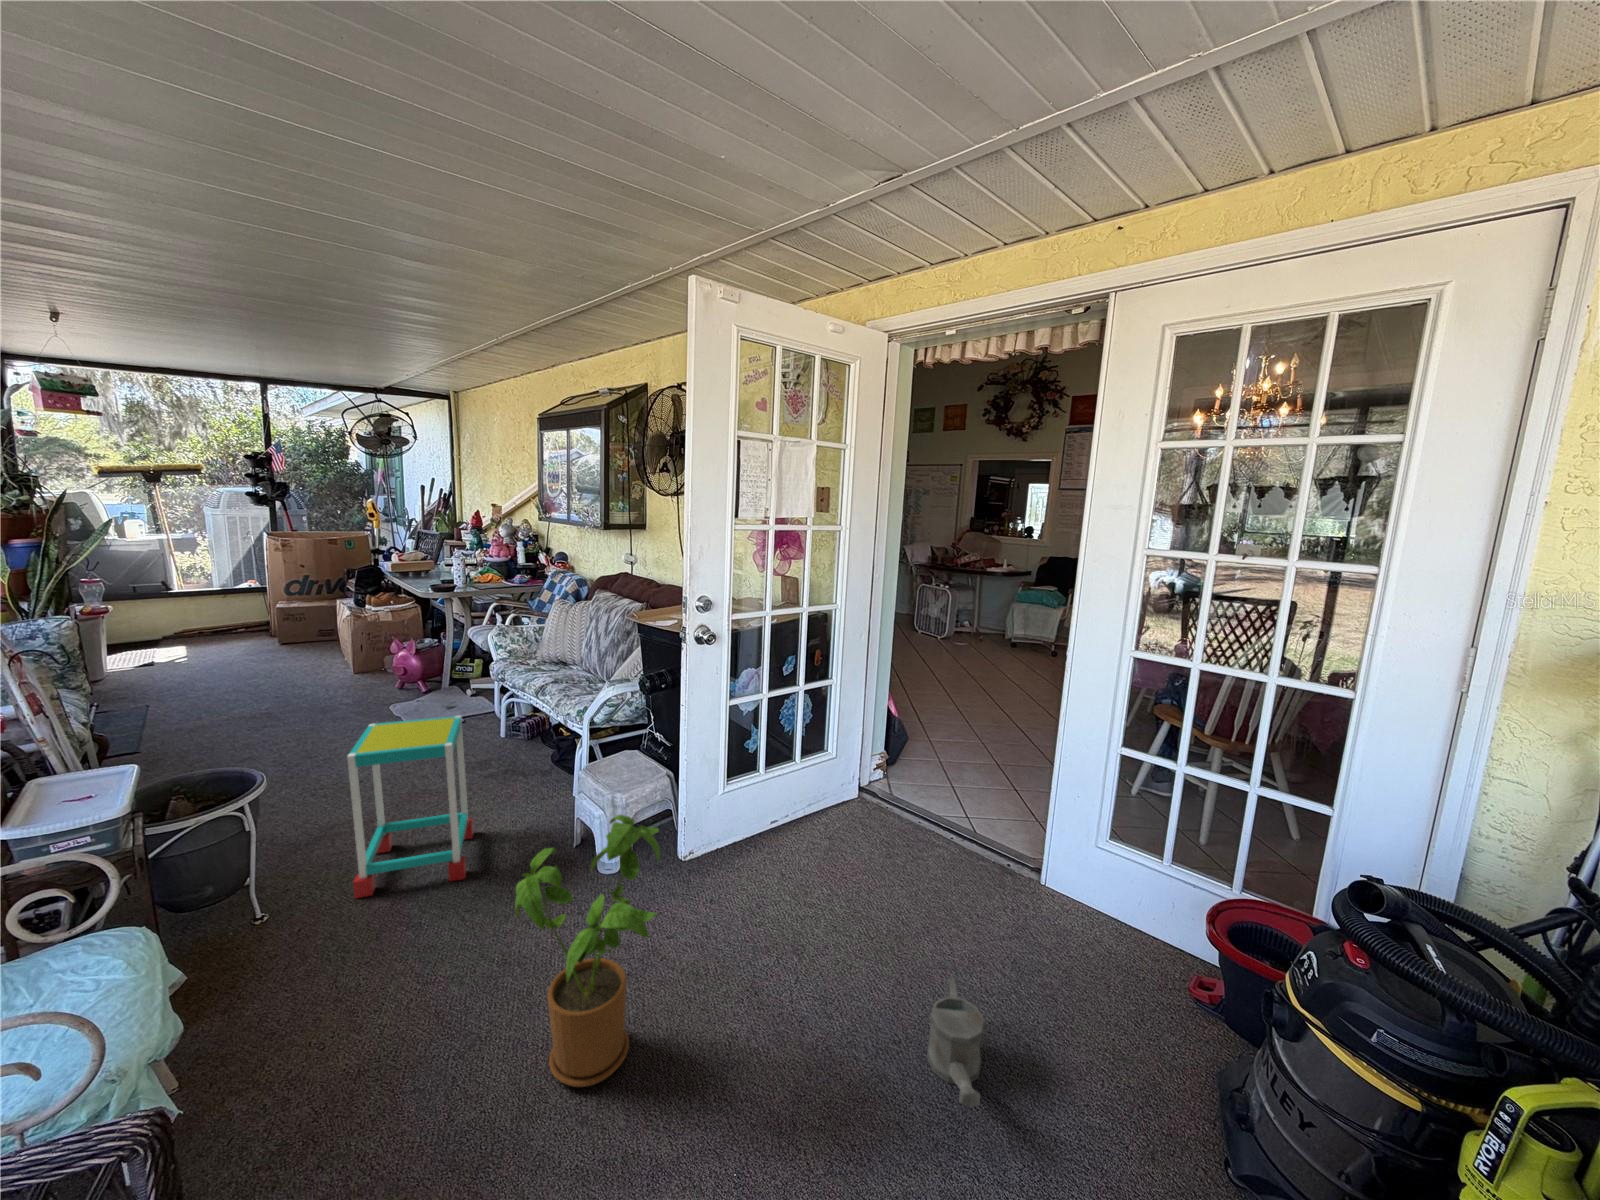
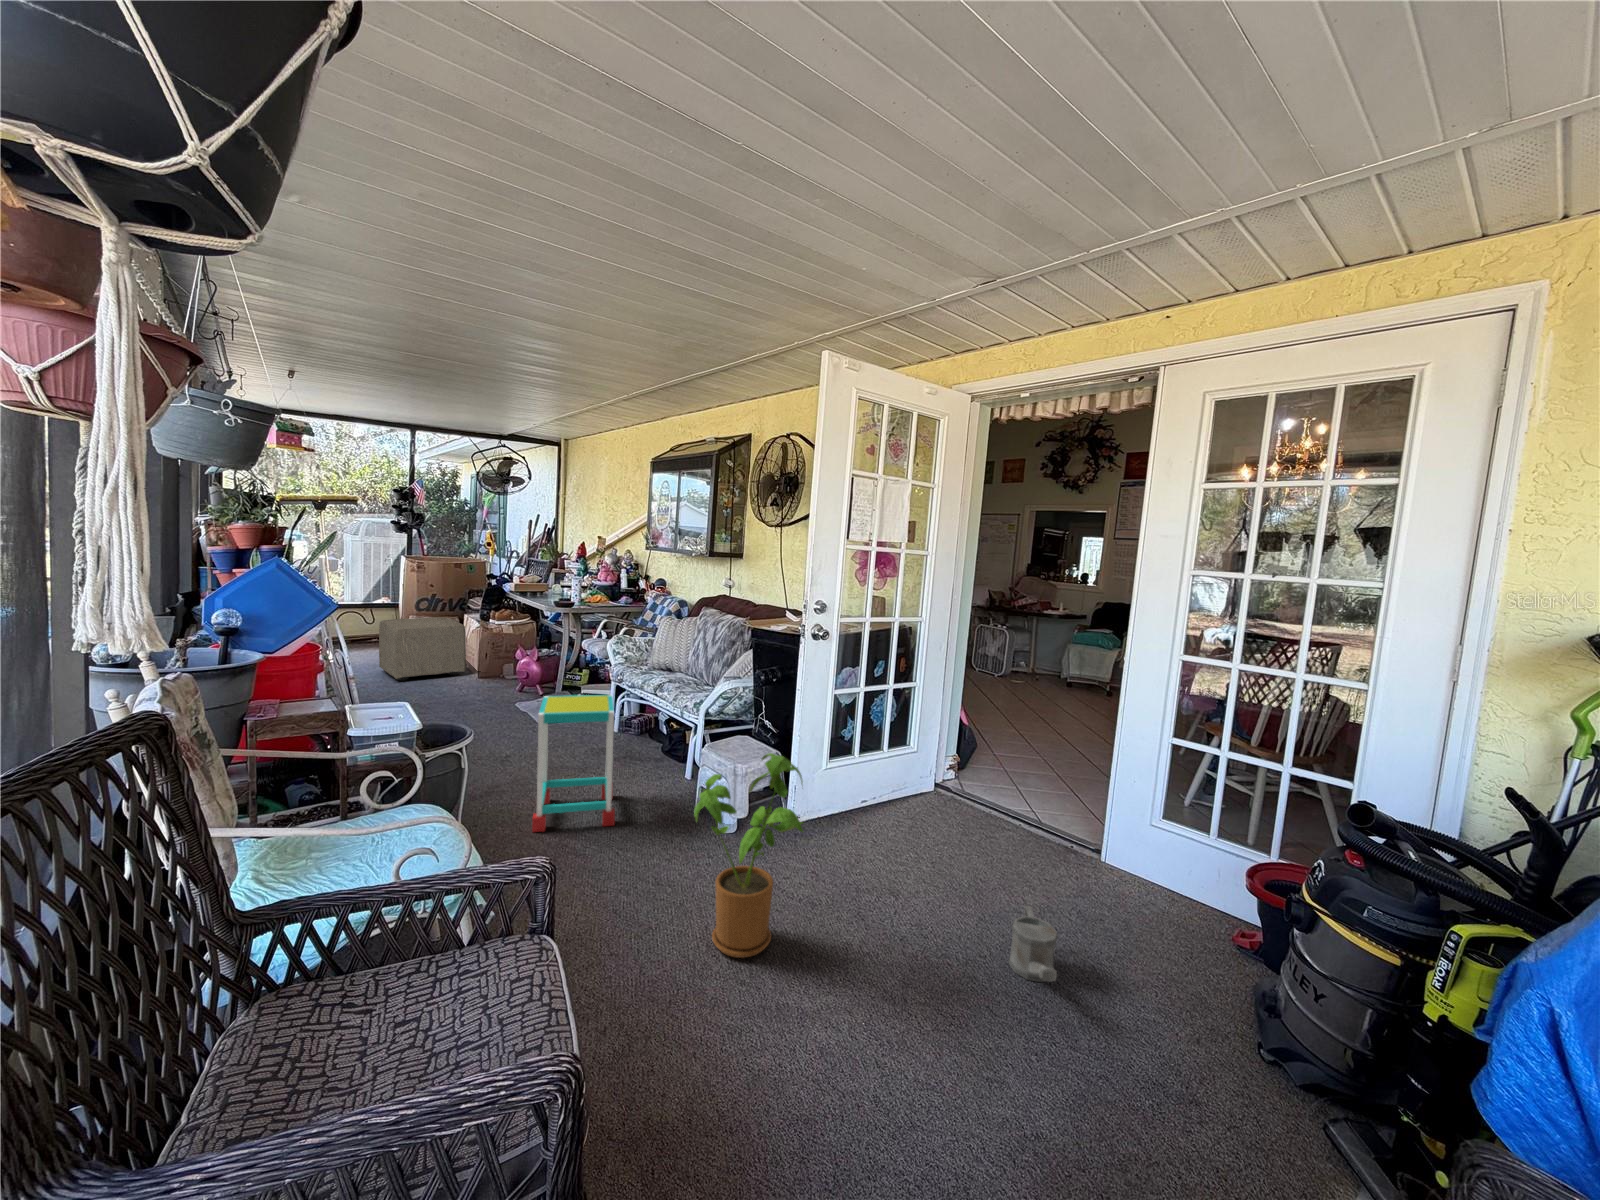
ottoman: none [227,605,338,683] -> present [379,618,466,681]

